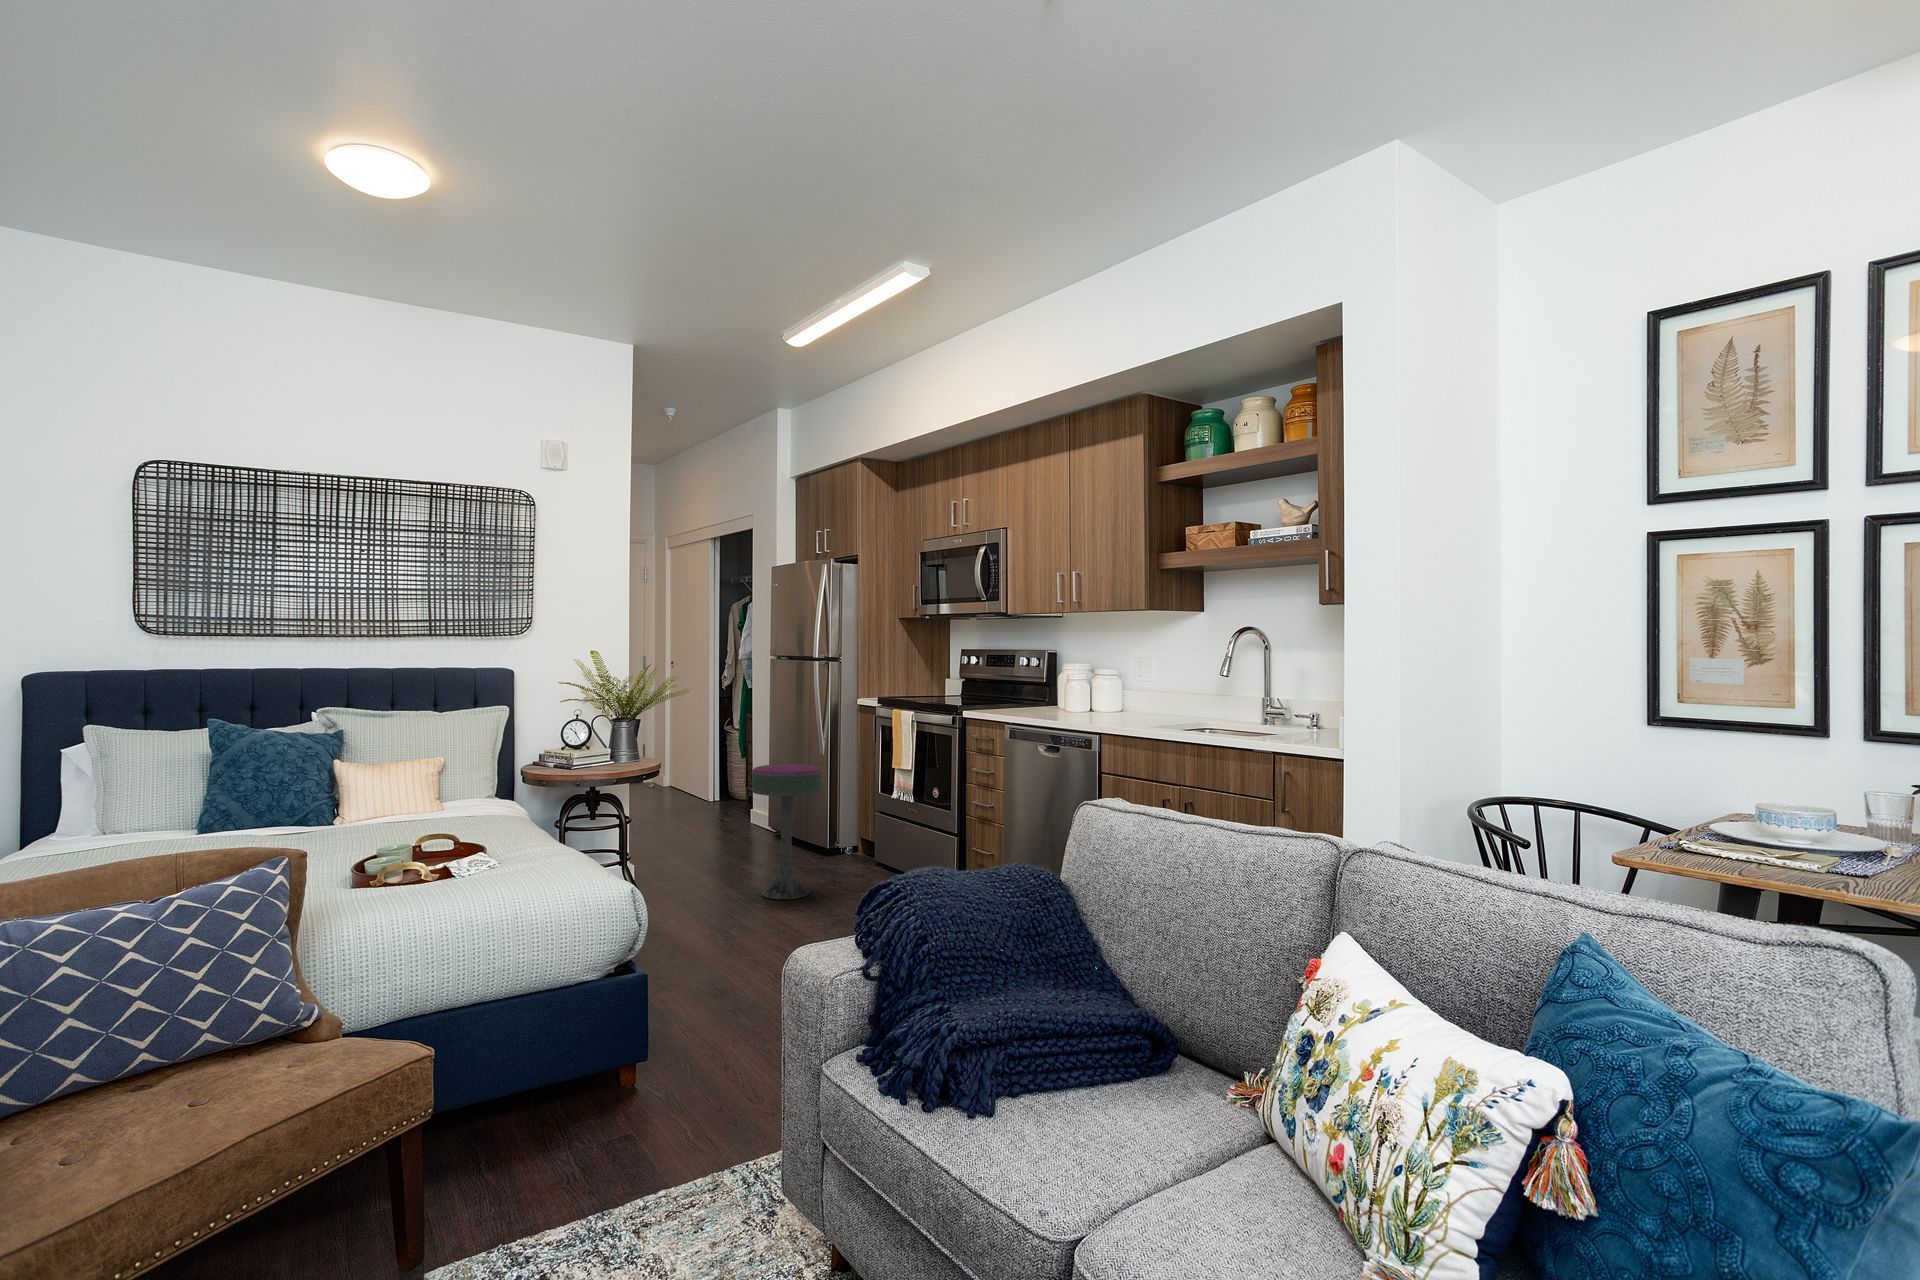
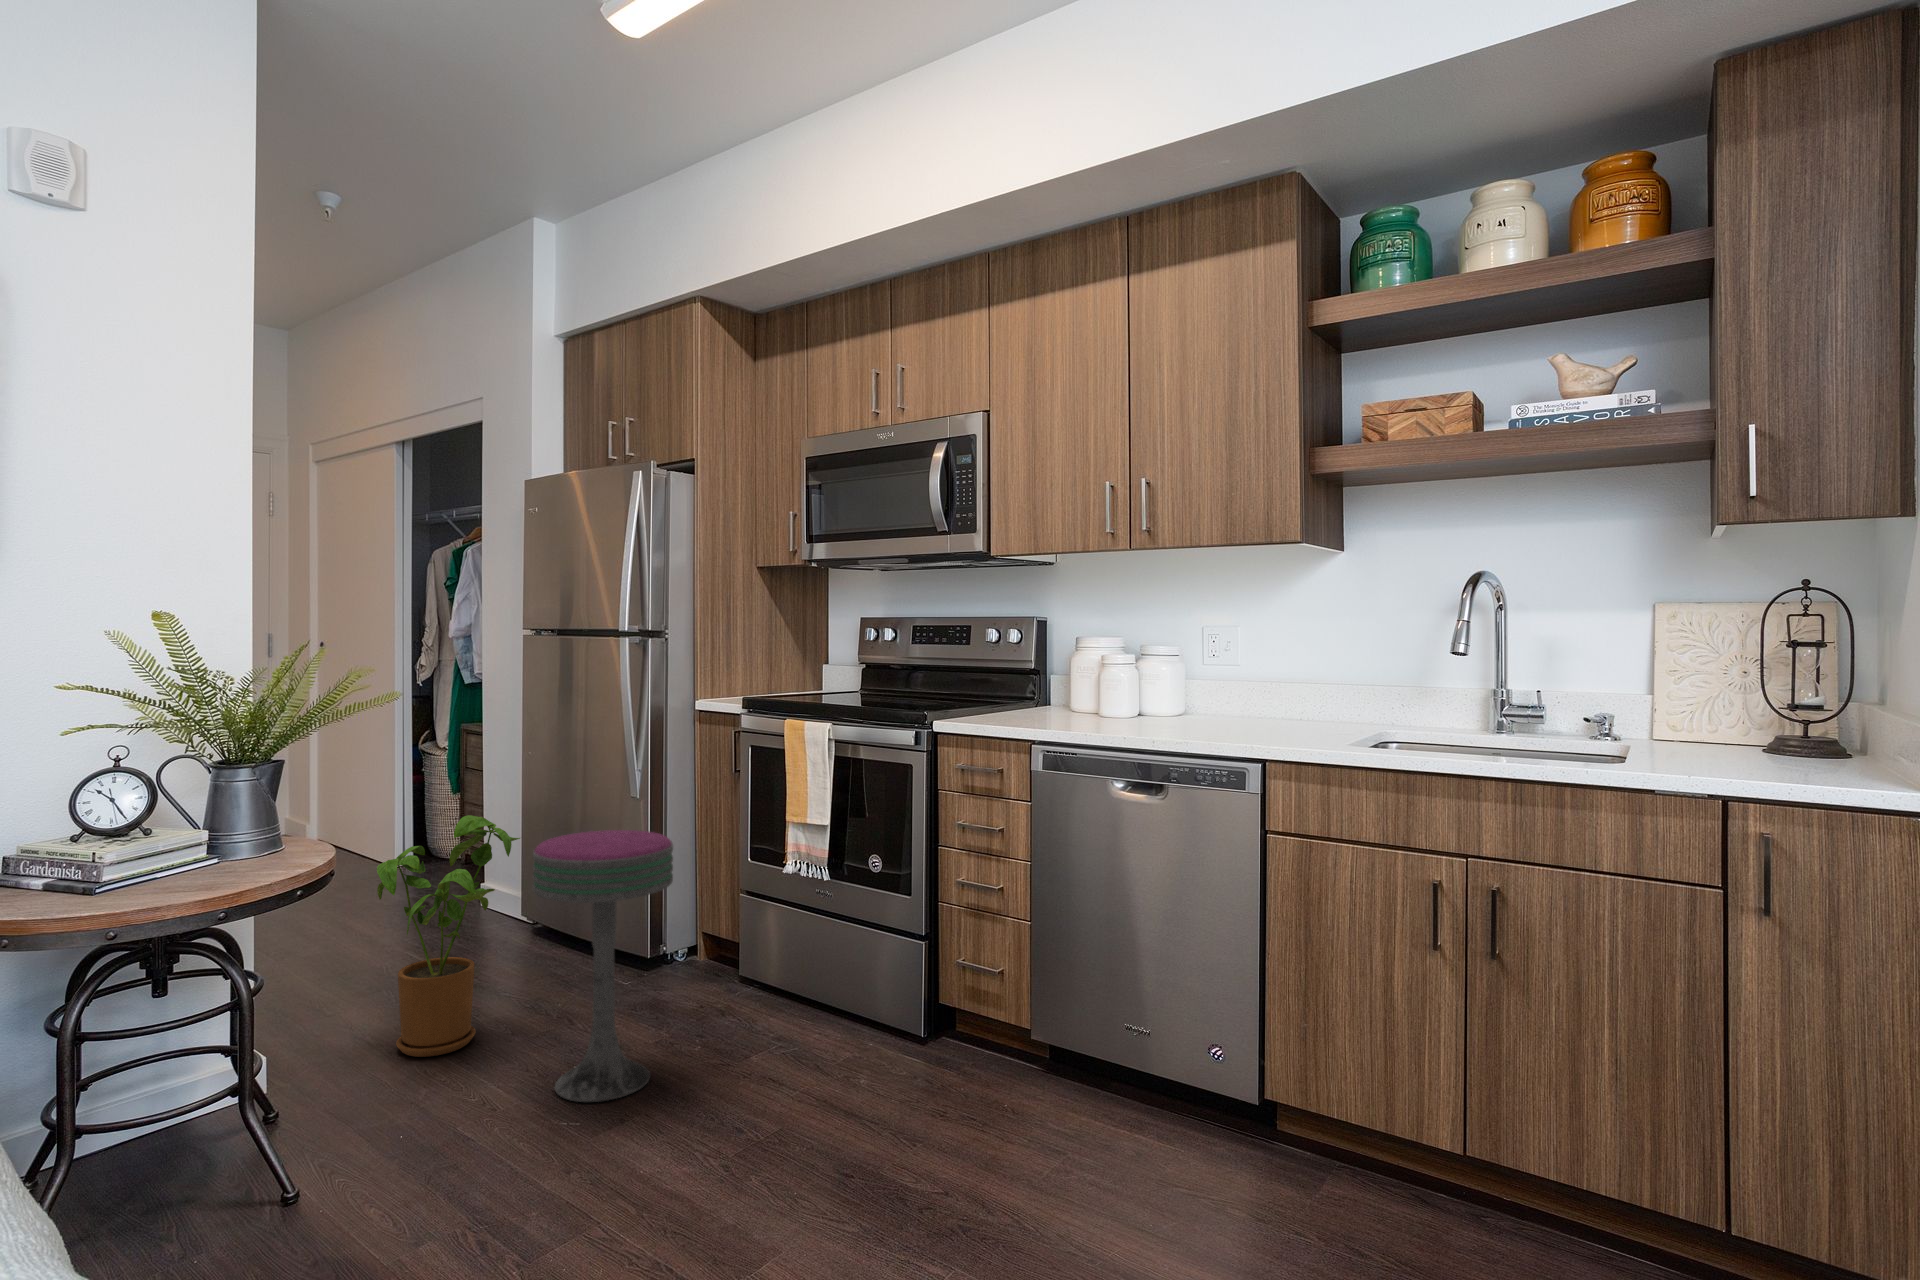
house plant: none [685,755,756,878] -> present [377,815,520,1057]

